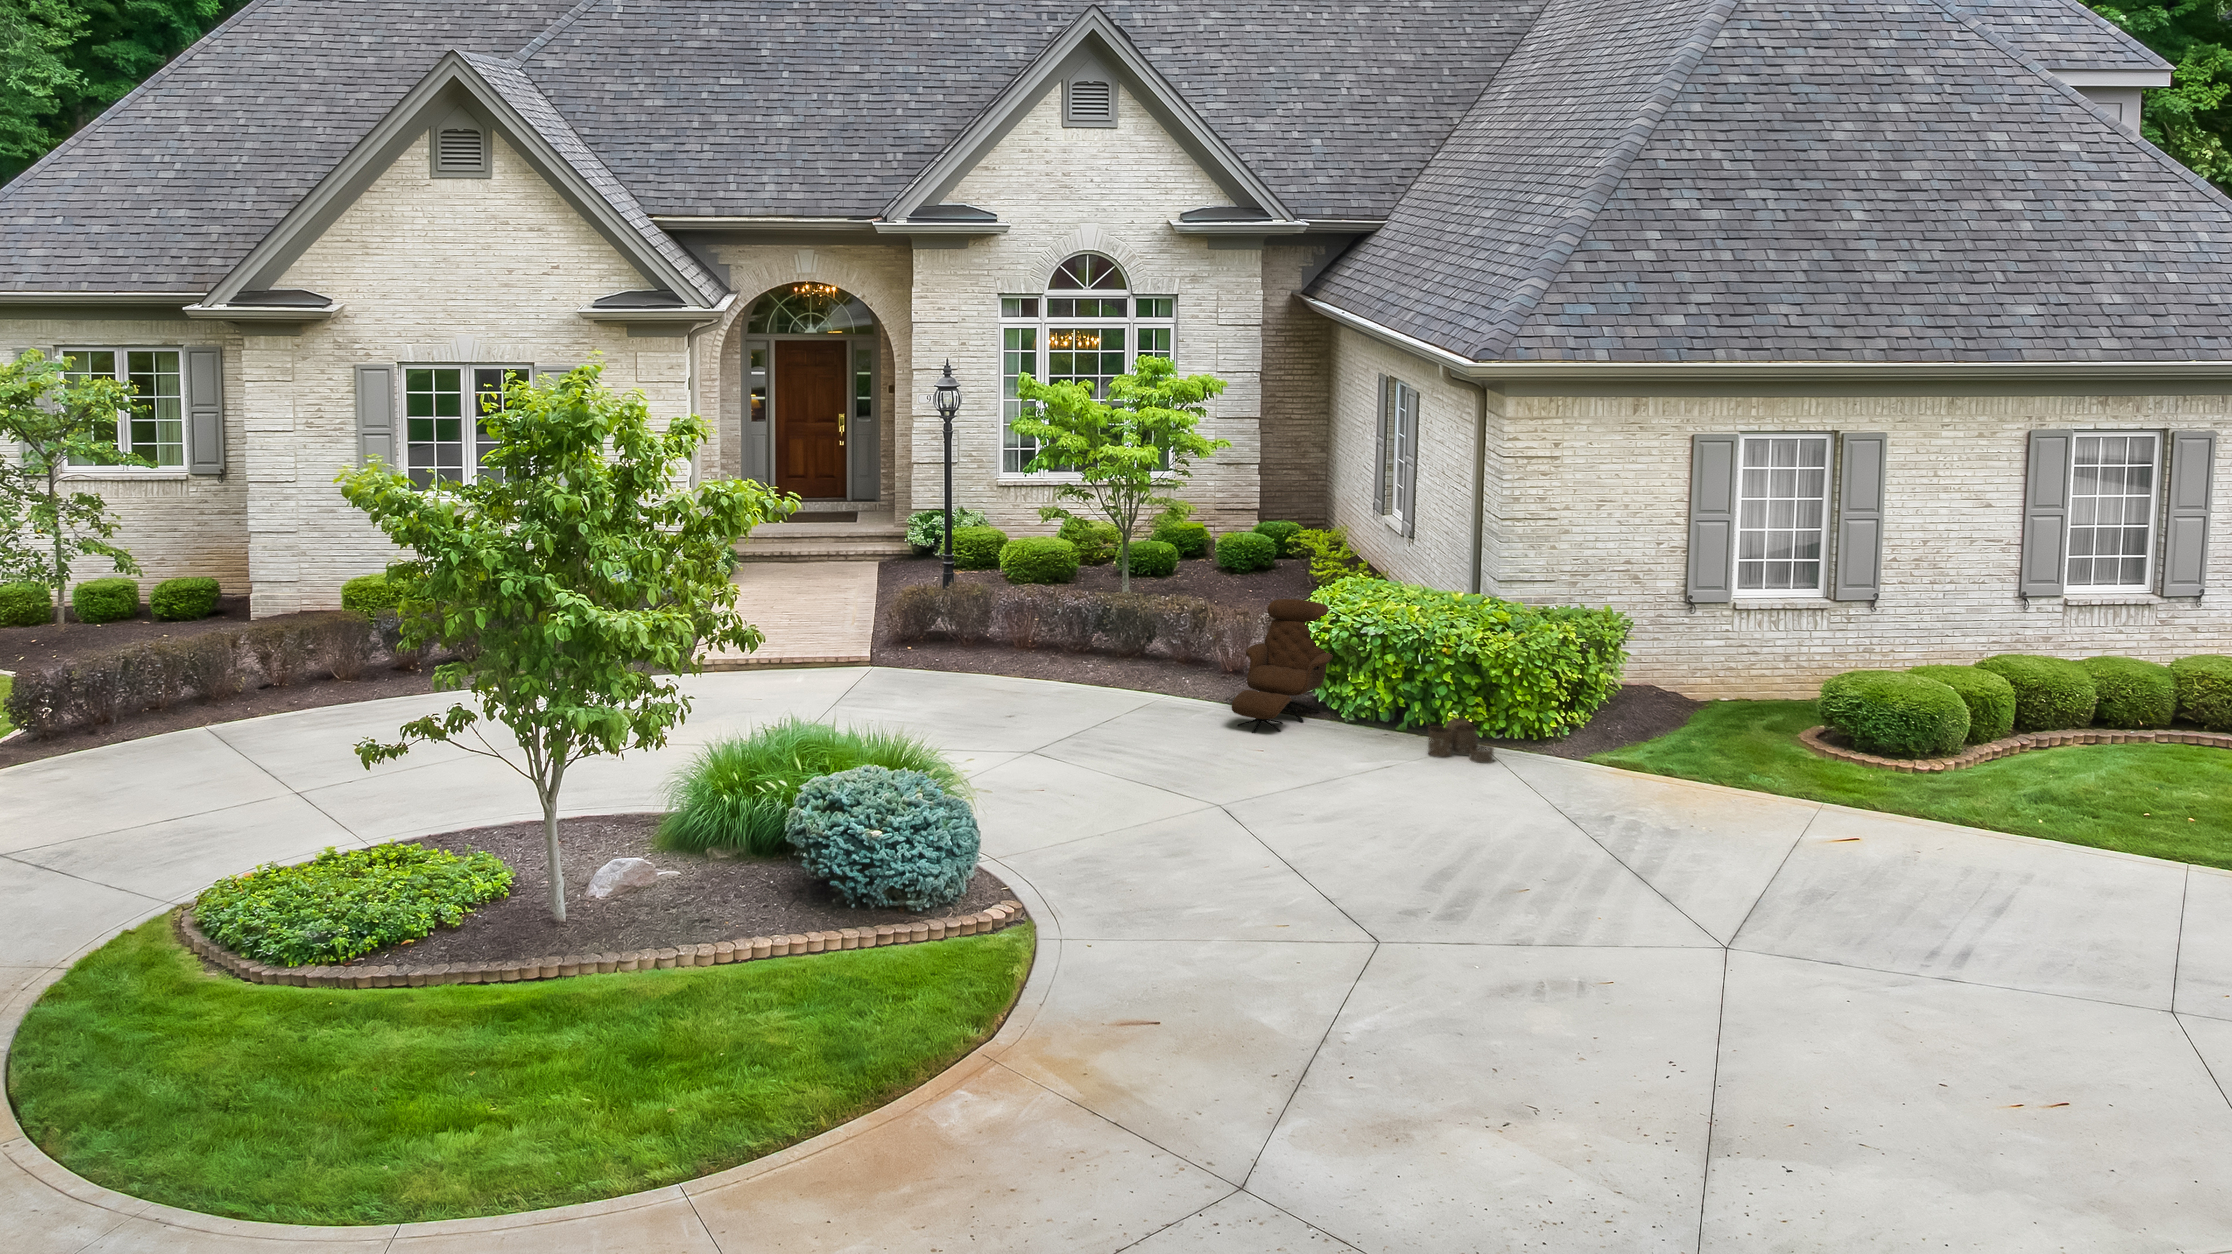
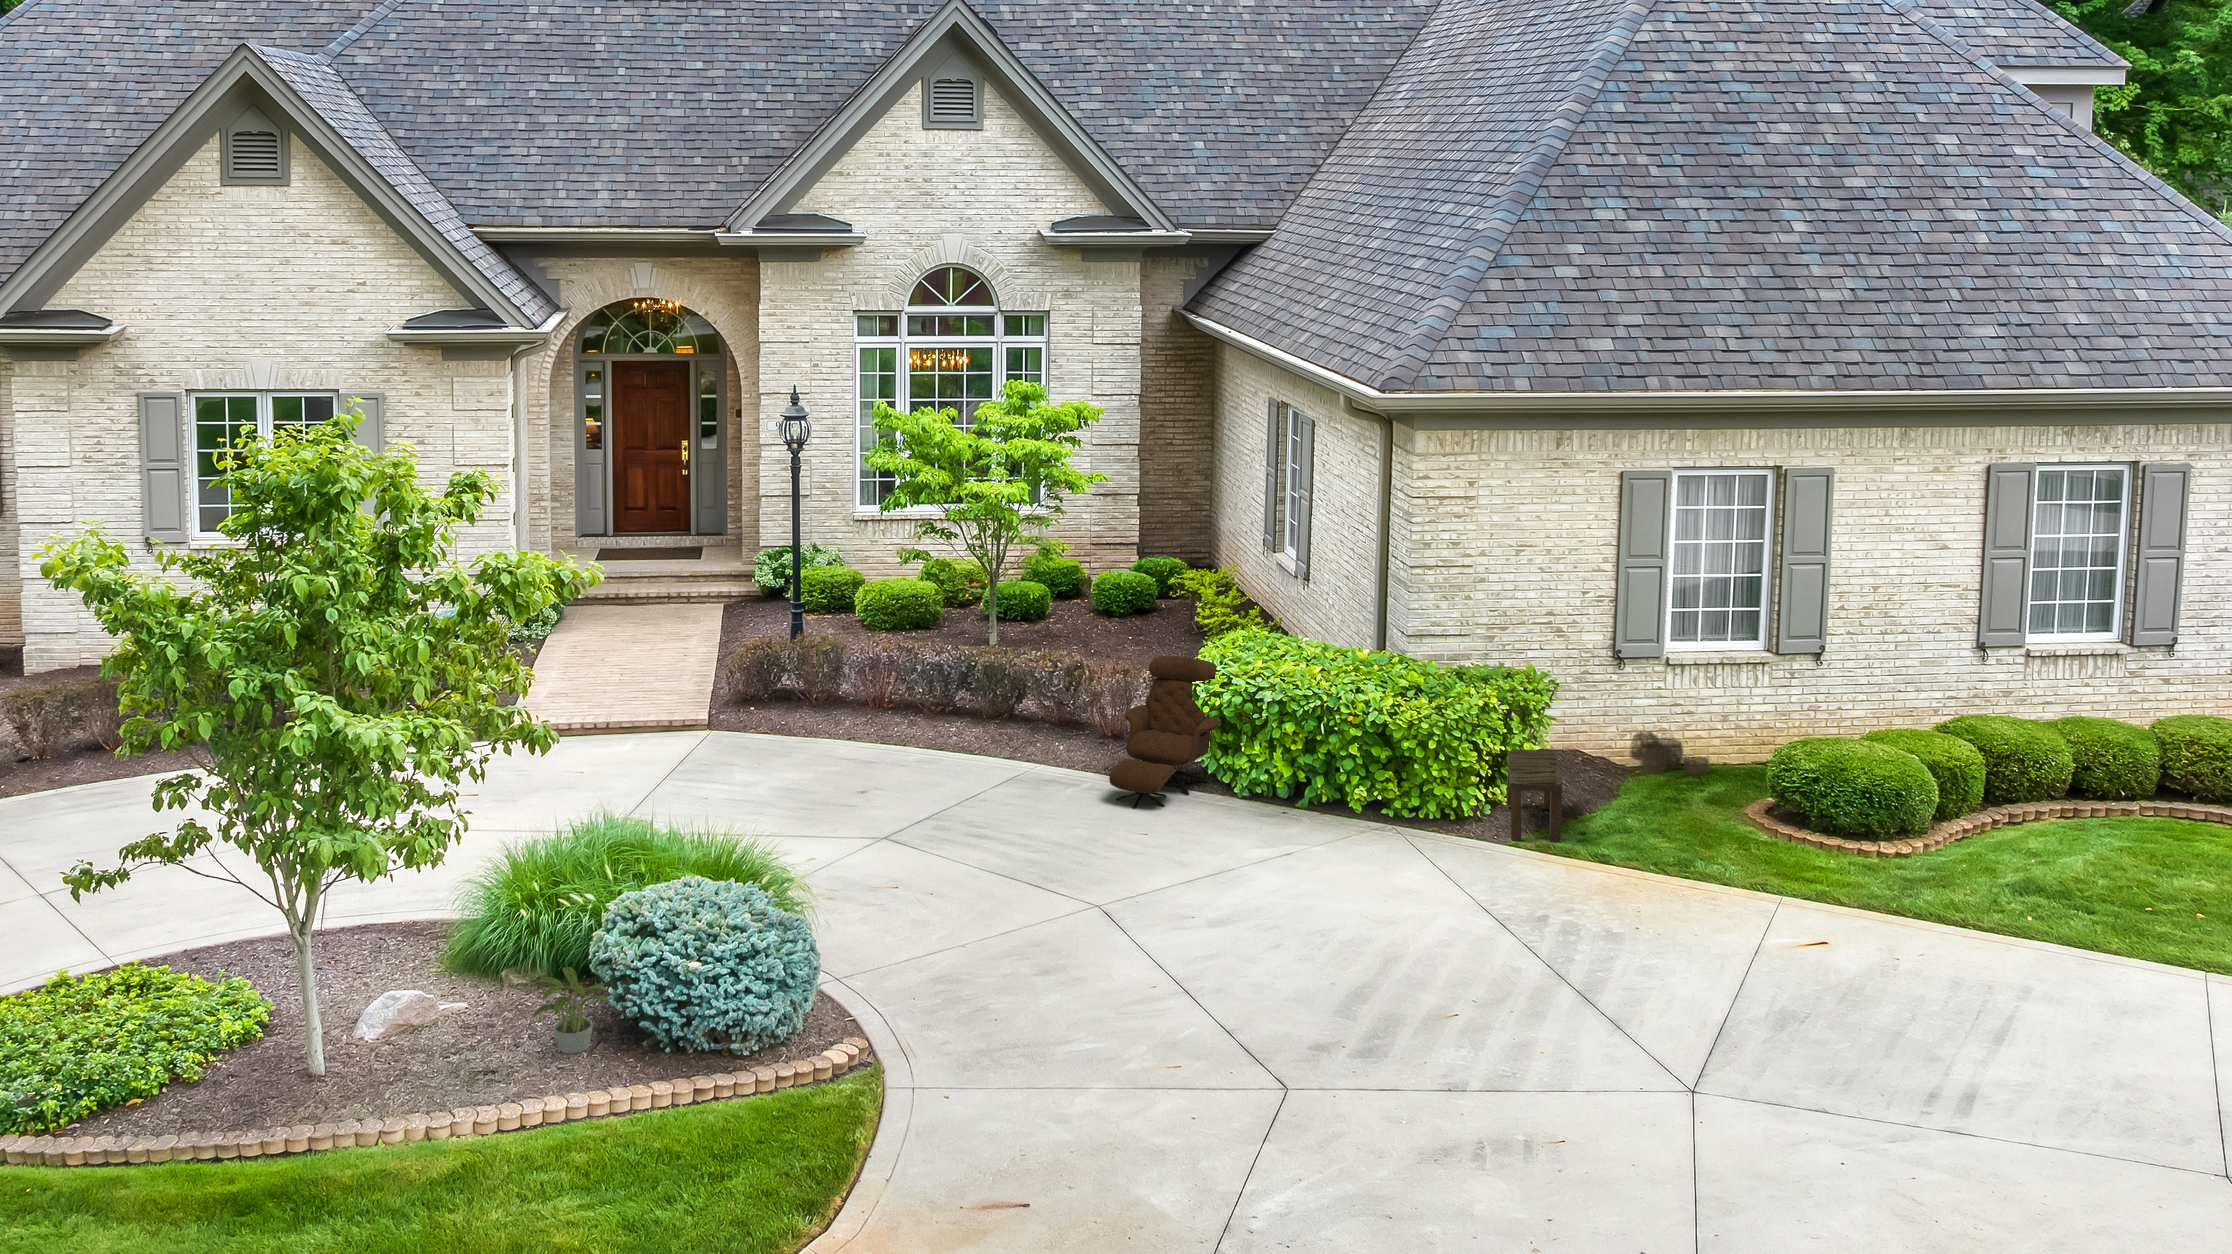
bench: none [1591,682,1639,763] -> present [1507,749,1562,842]
woven basket: present [1428,717,1493,763] -> present [1630,731,1709,775]
potted plant: none [736,842,807,914] -> present [532,967,610,1054]

